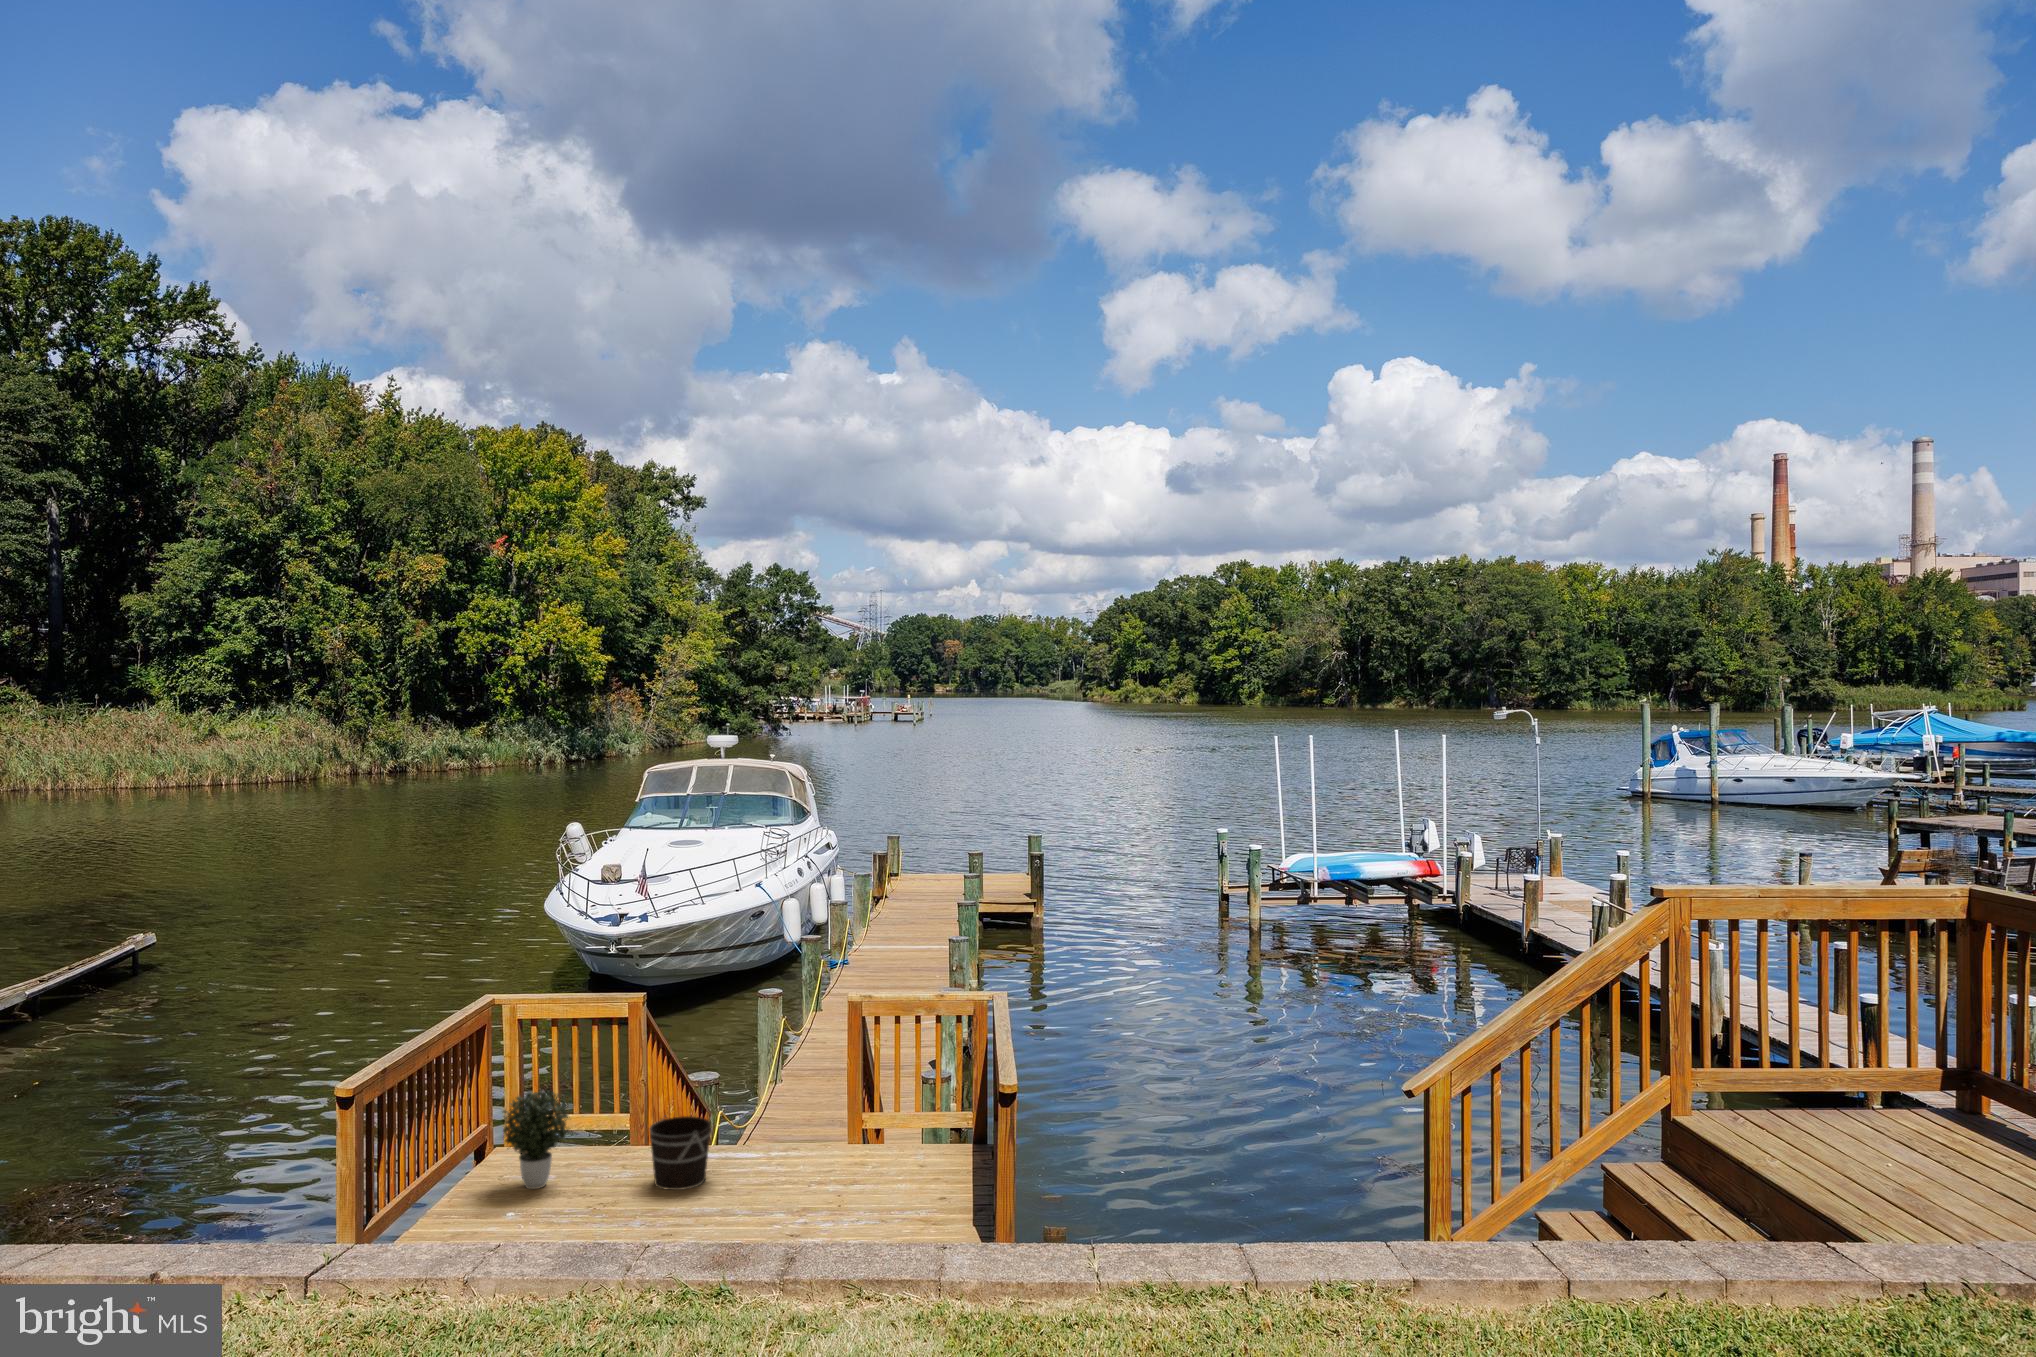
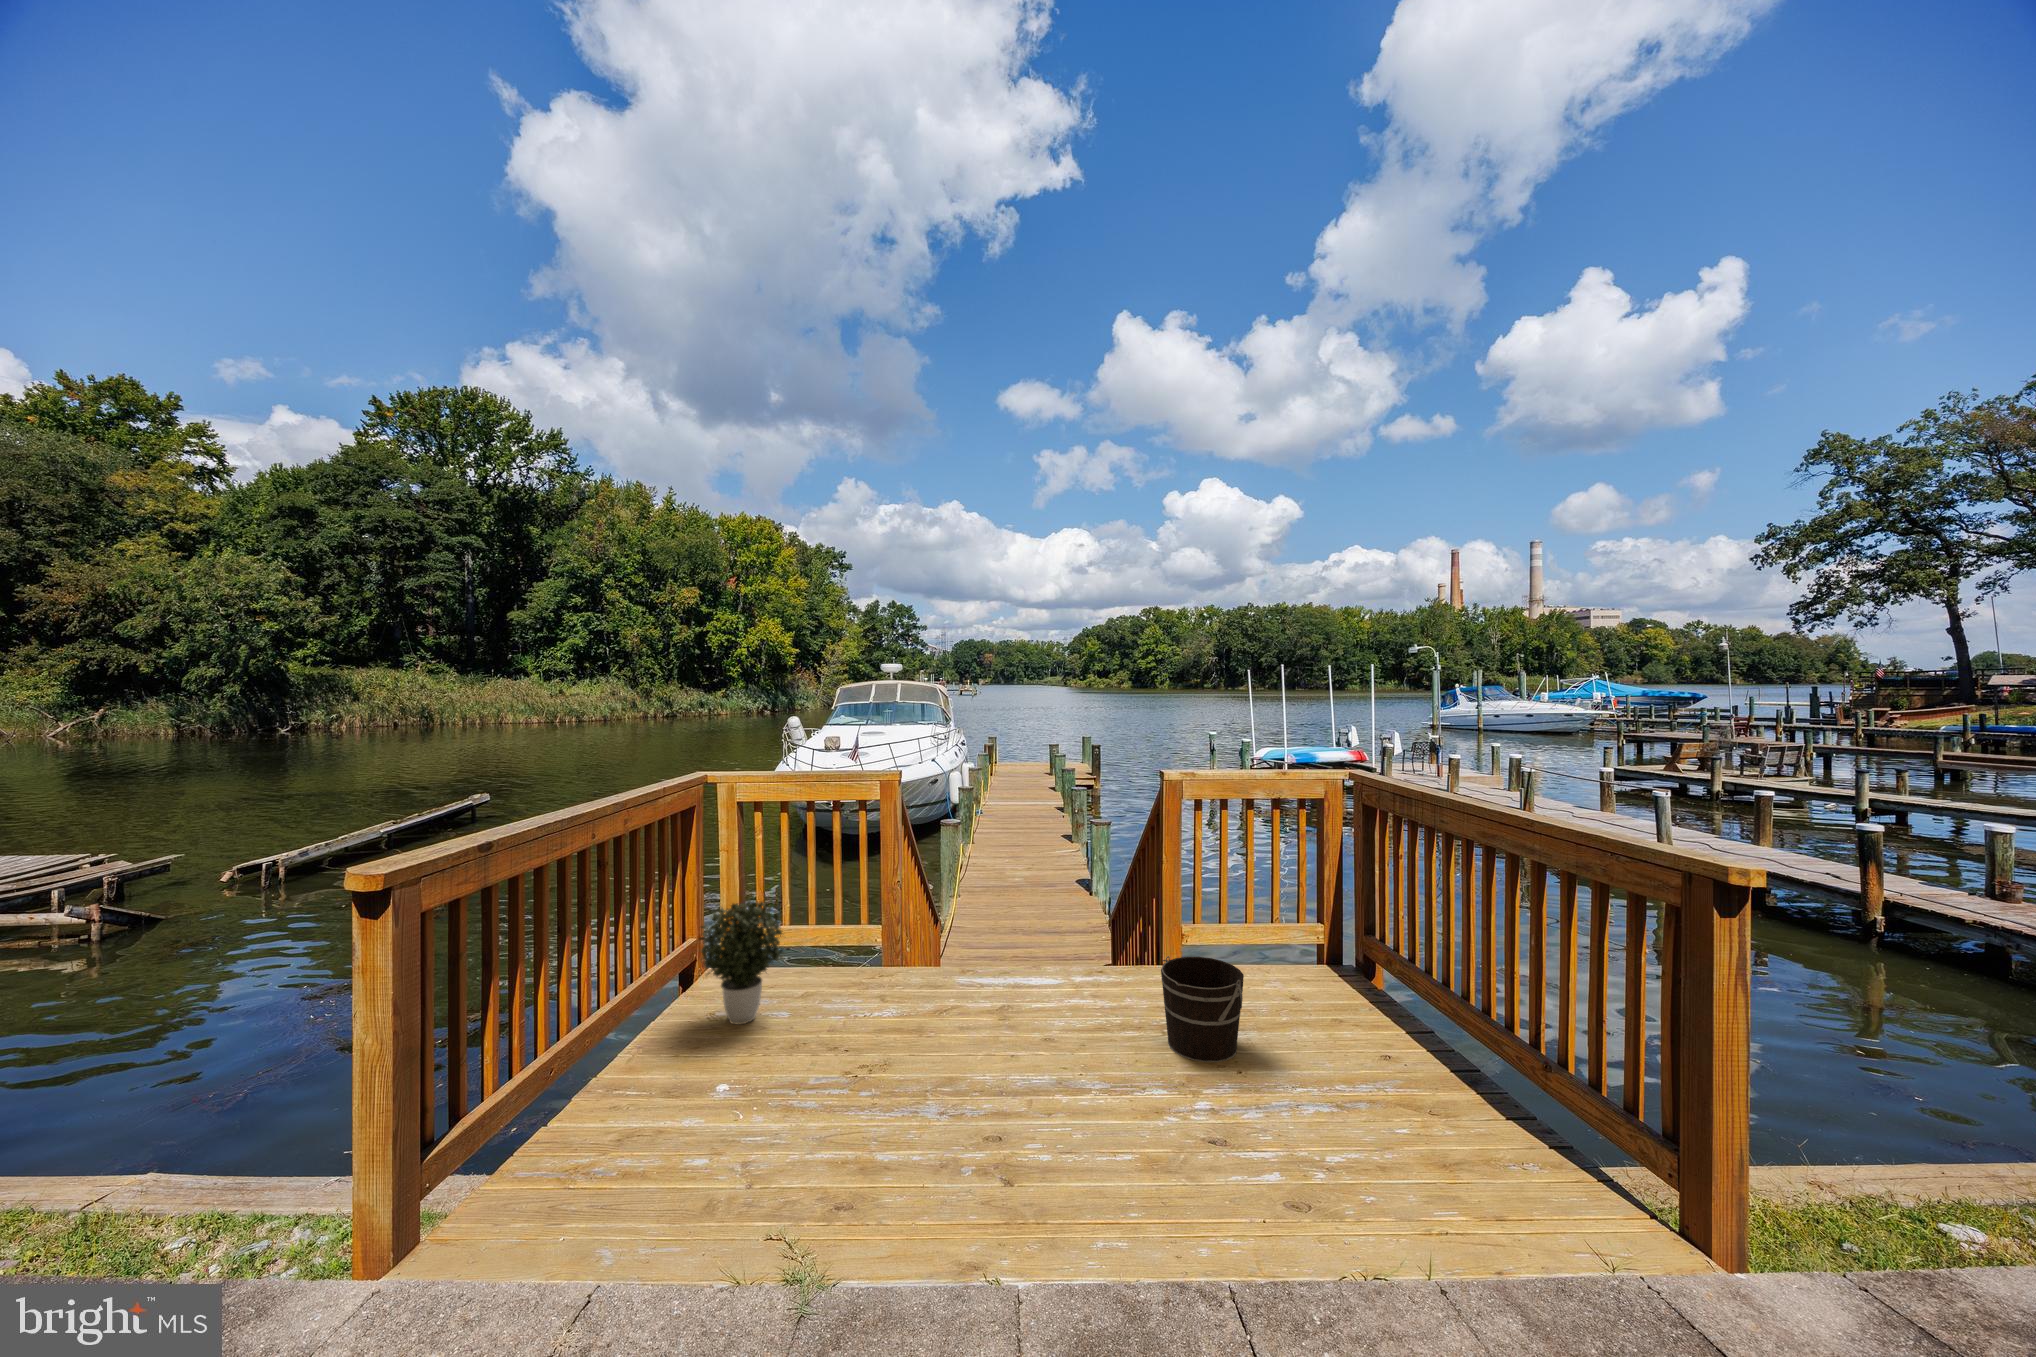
bucket: present [650,1116,711,1190] -> present [1161,956,1244,1062]

